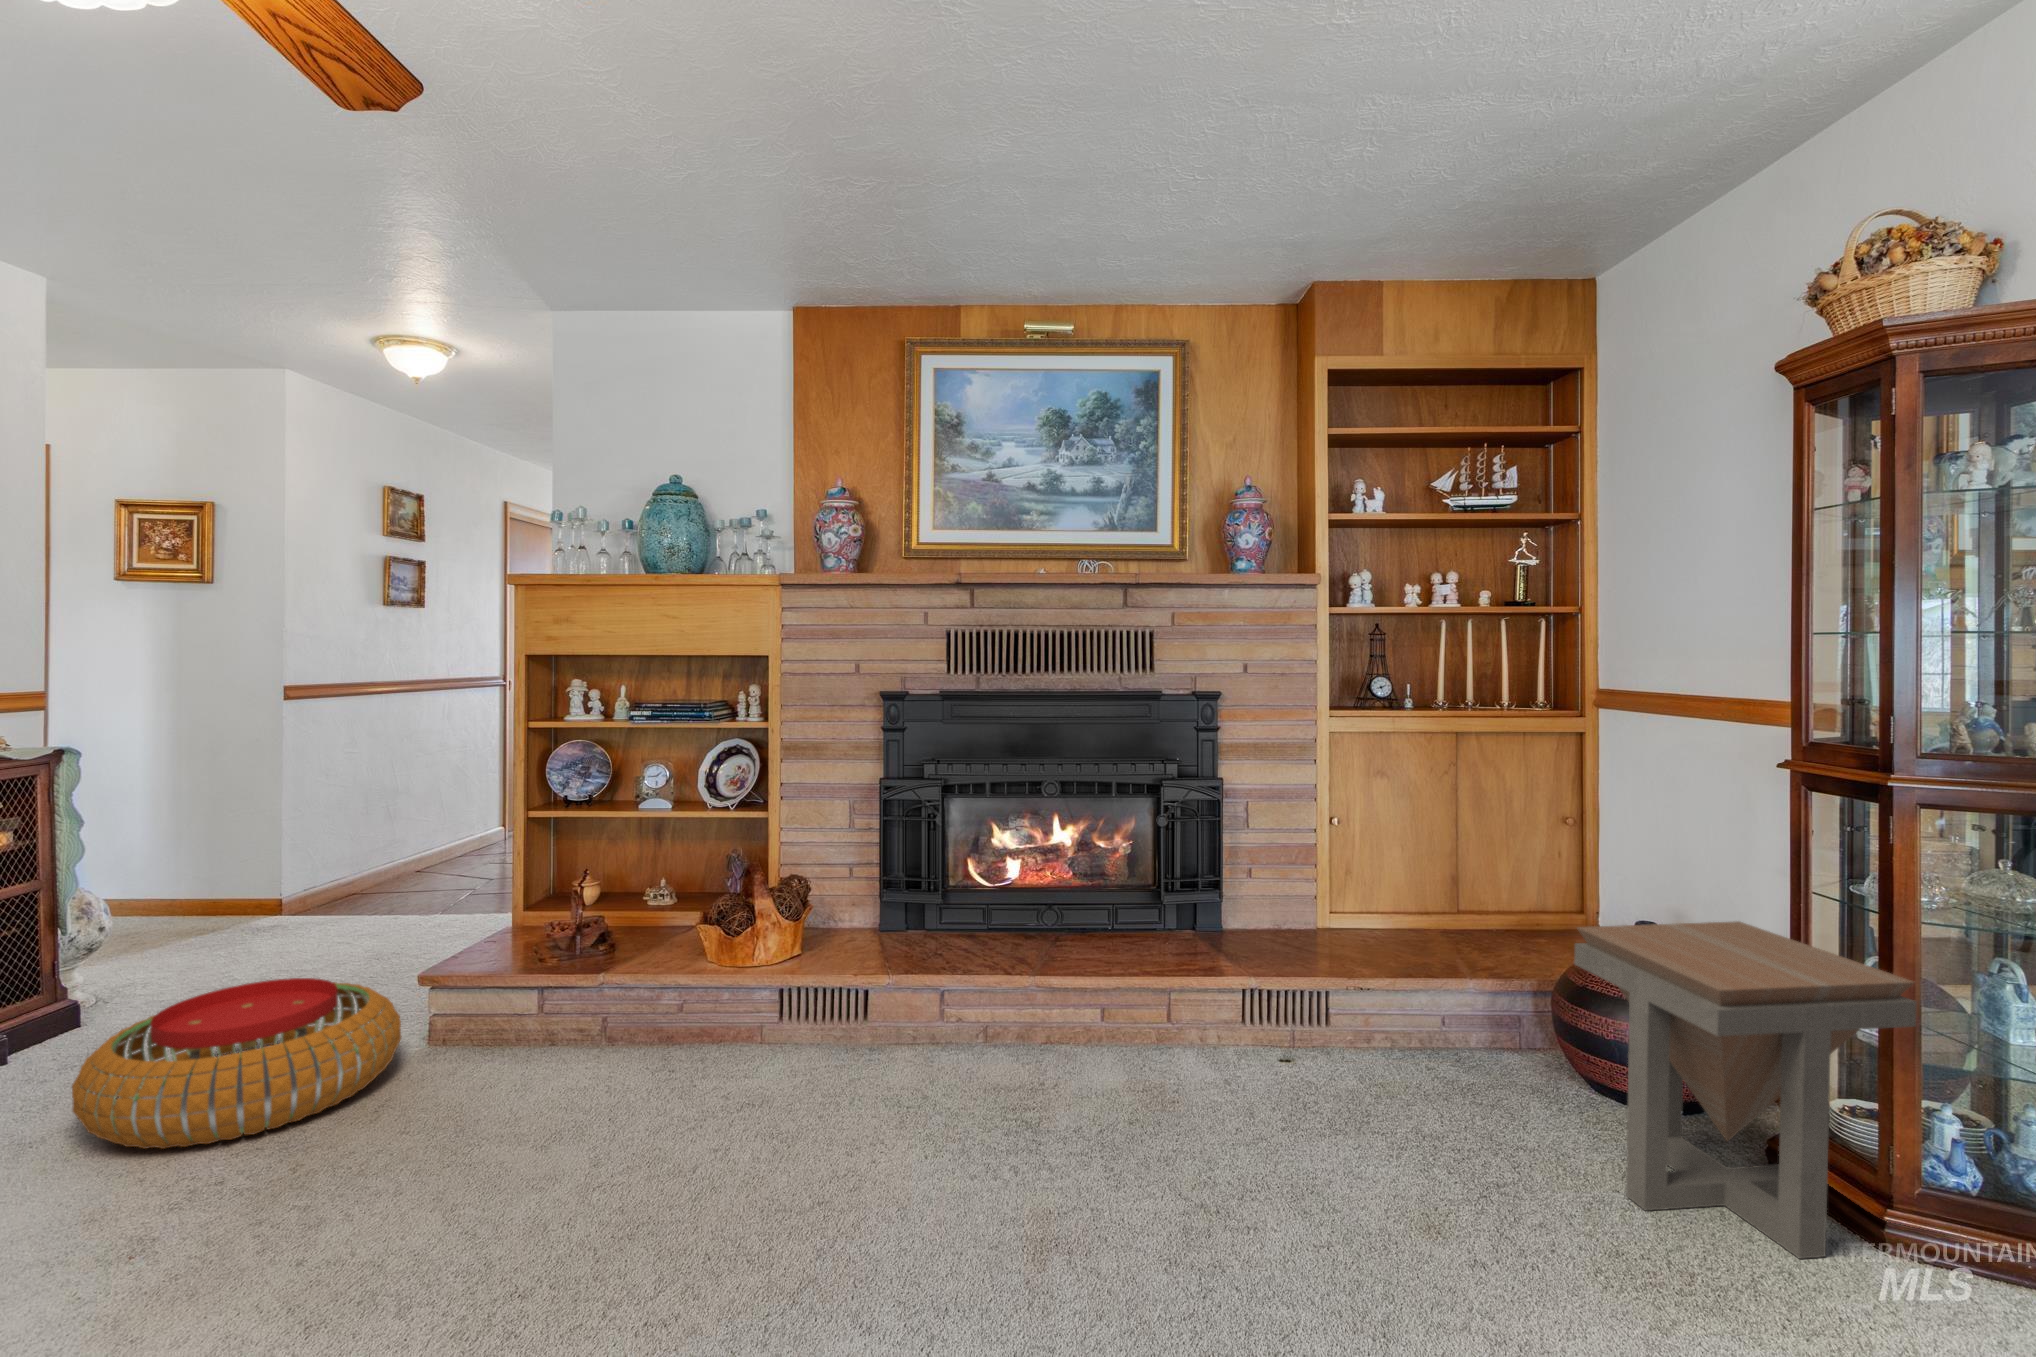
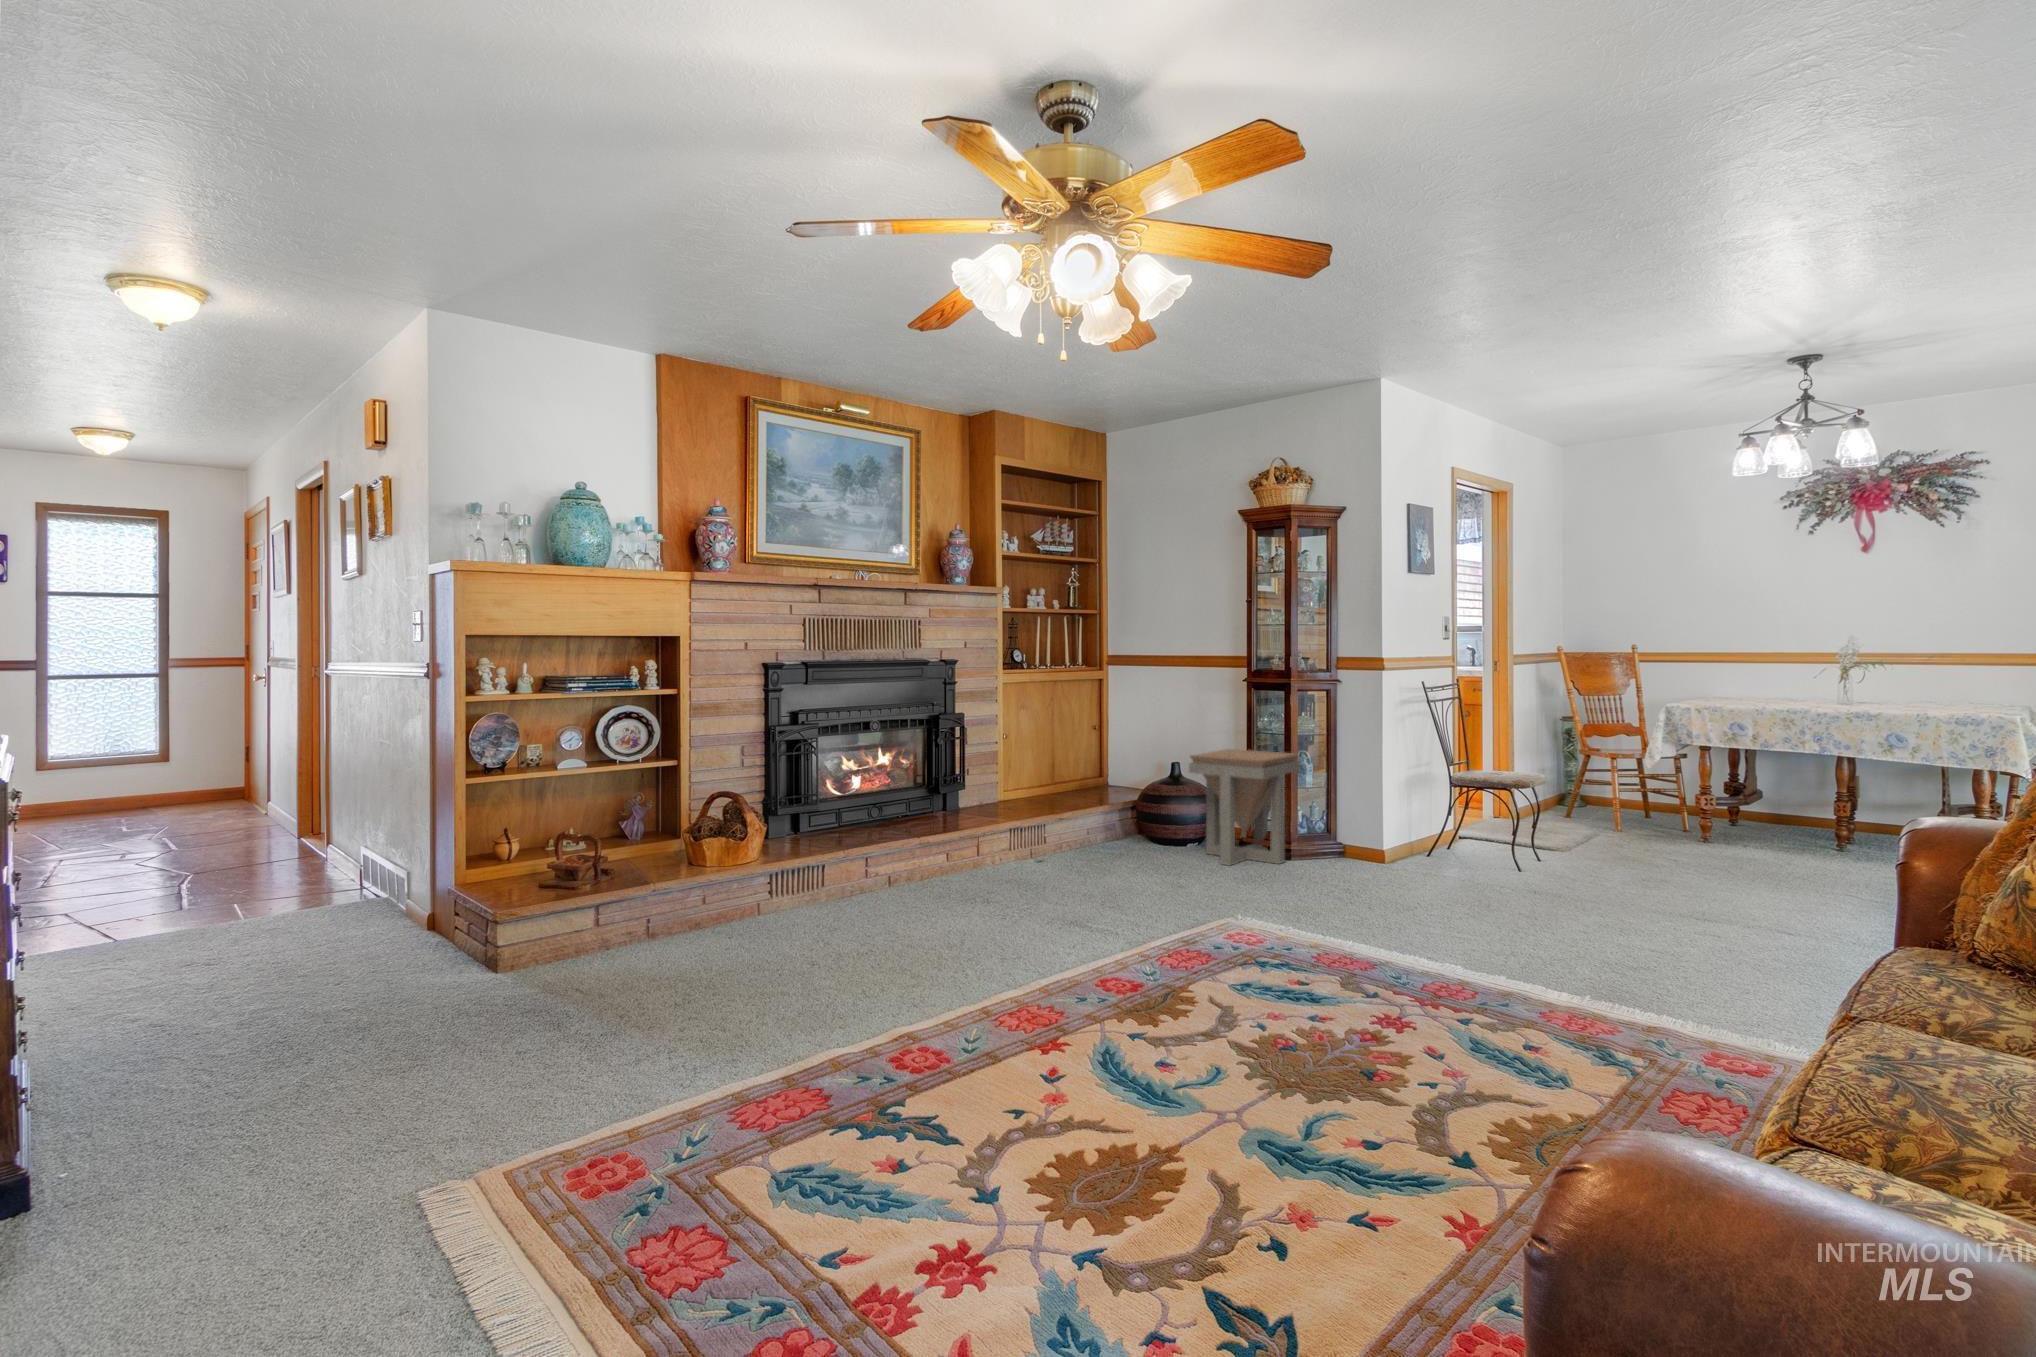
pouf: present [72,978,402,1149] -> none [308,917,570,1052]

